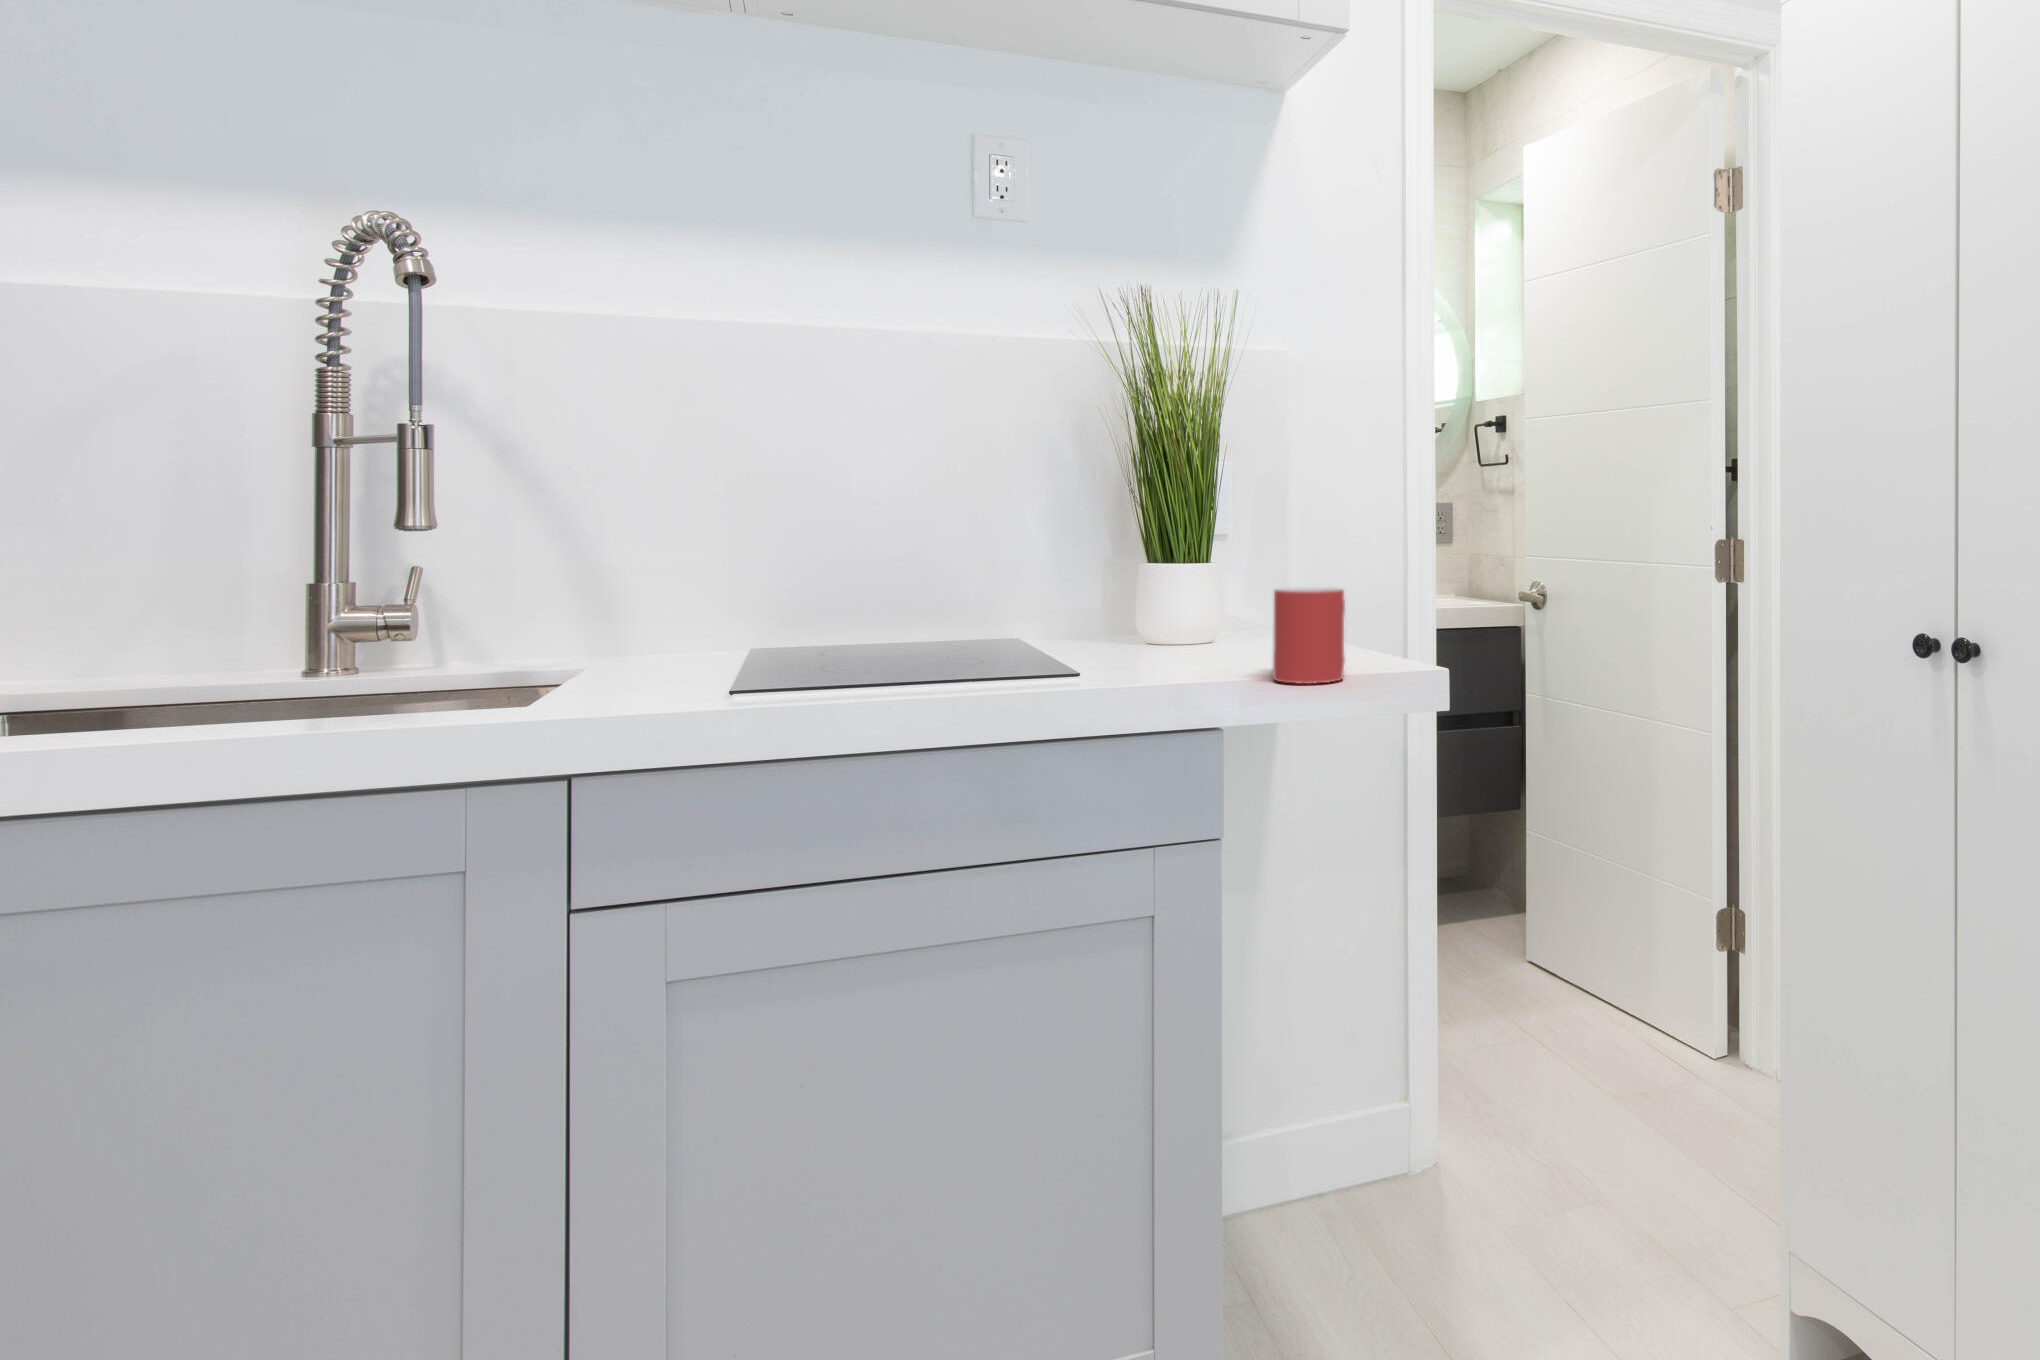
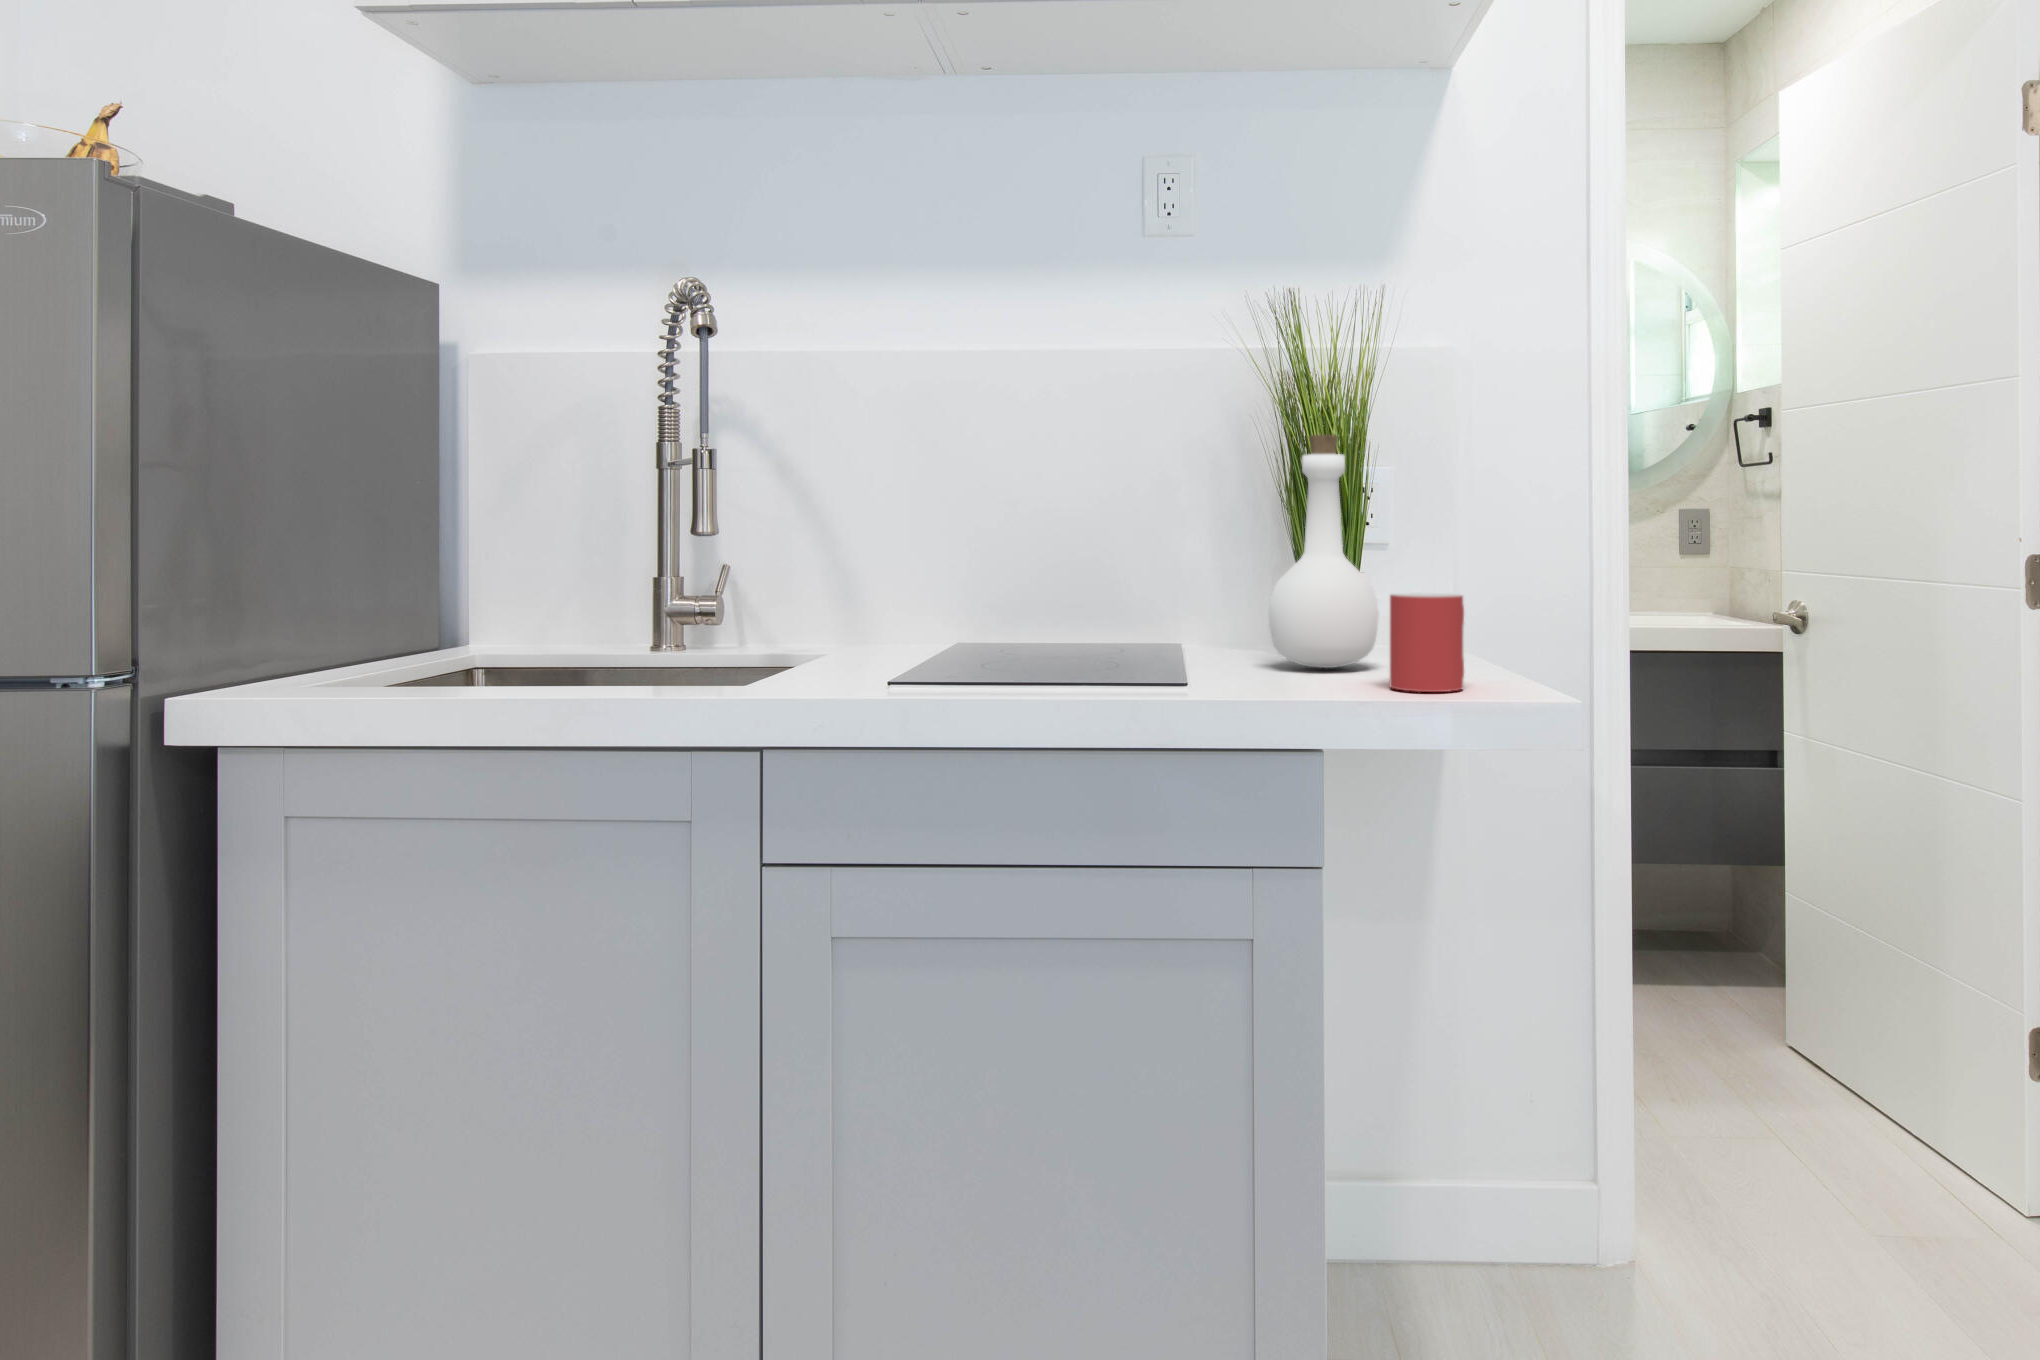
bottle: none [1135,431,1246,662] -> present [1269,435,1379,668]

